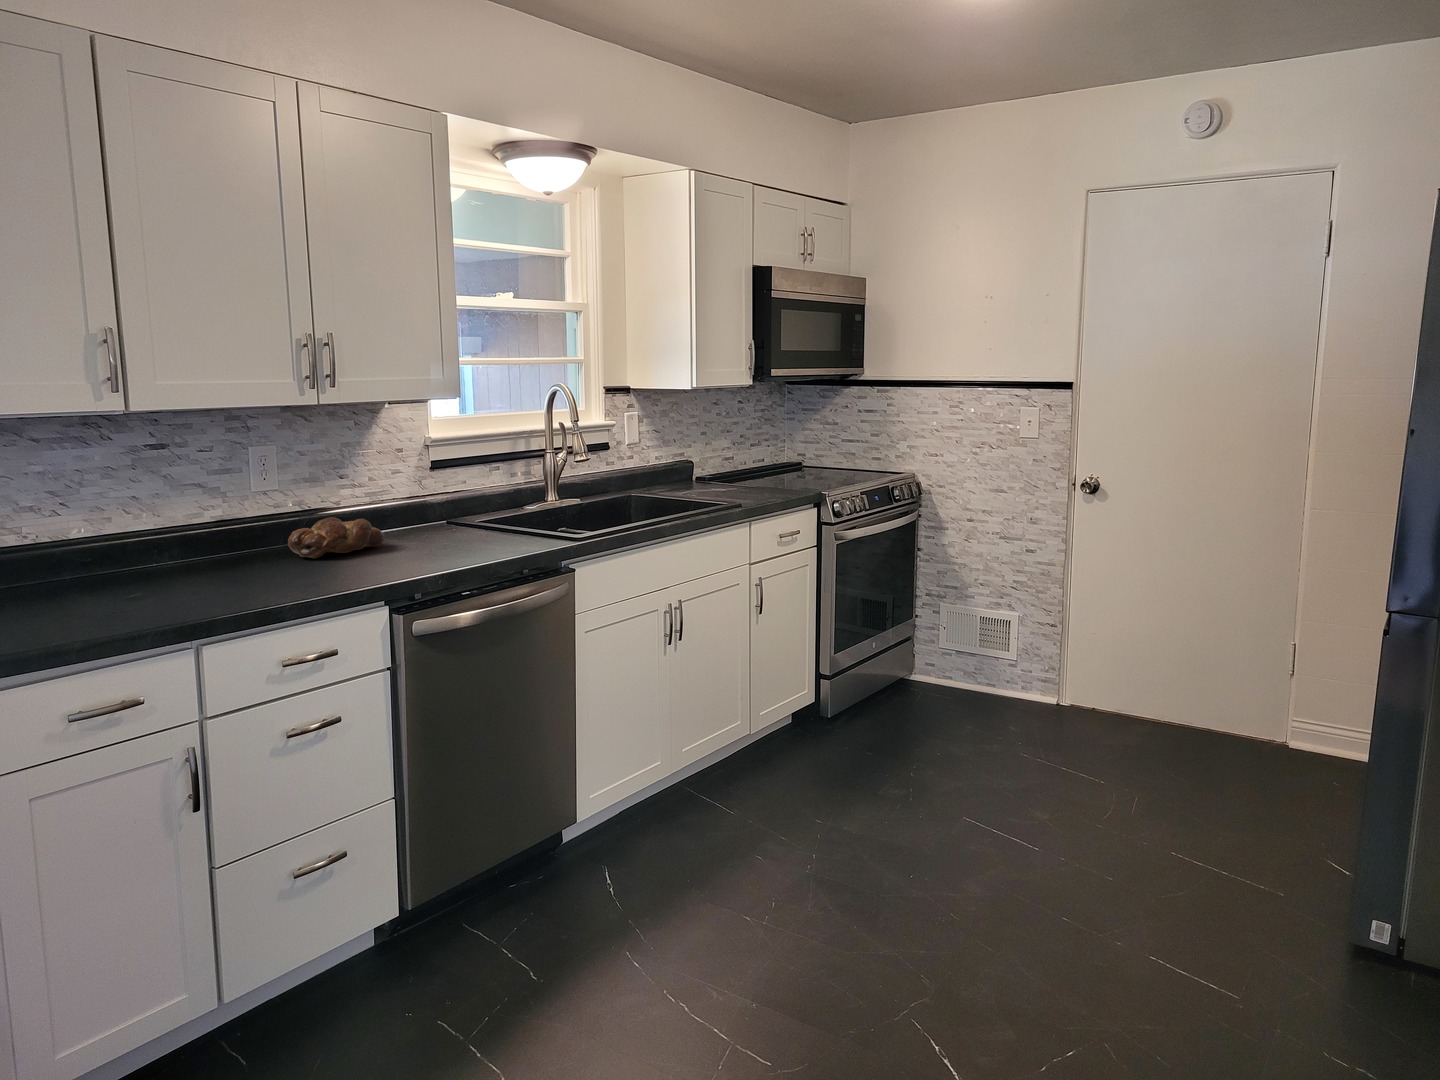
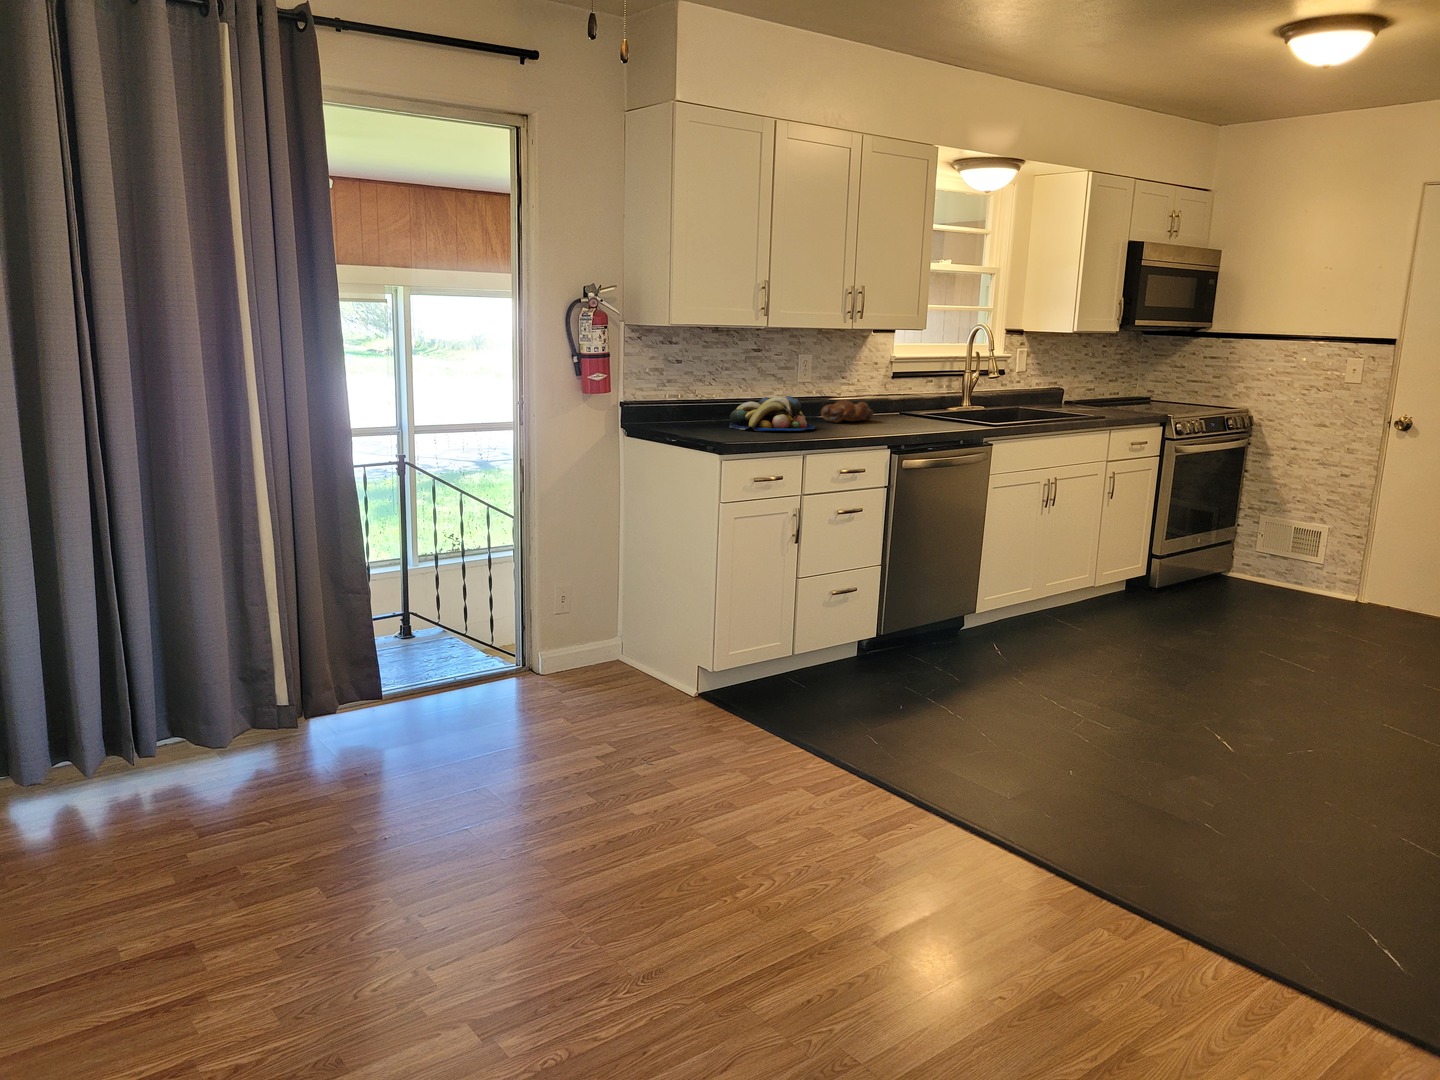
fruit bowl: none [80,526,257,602] -> present [729,396,816,431]

